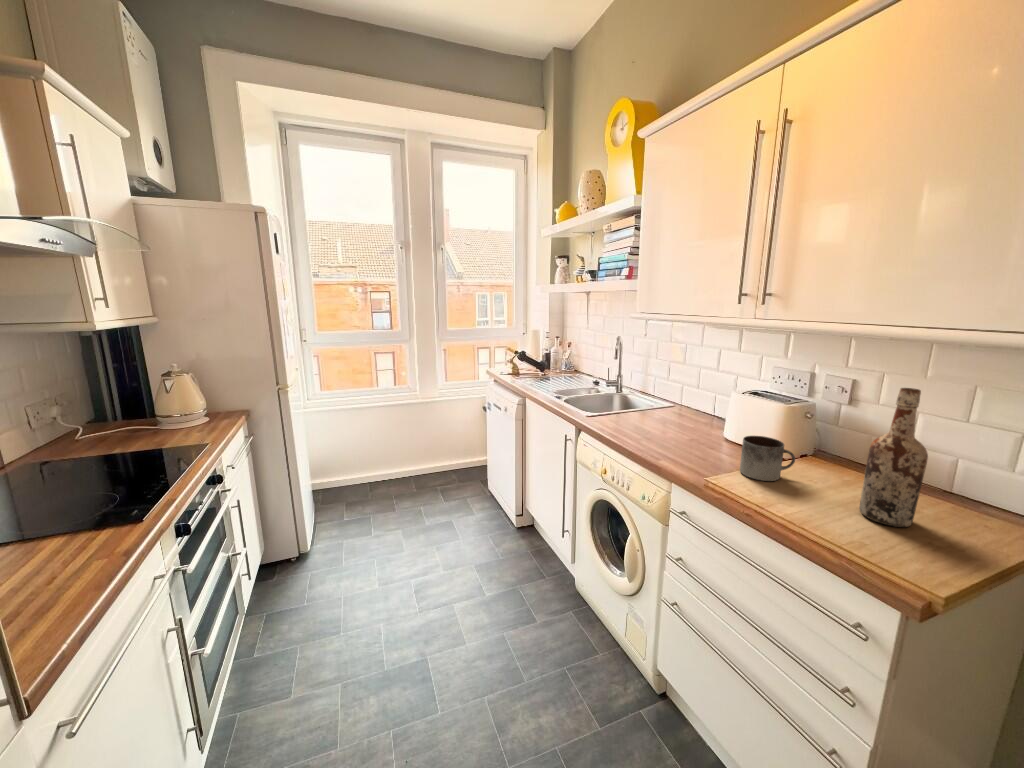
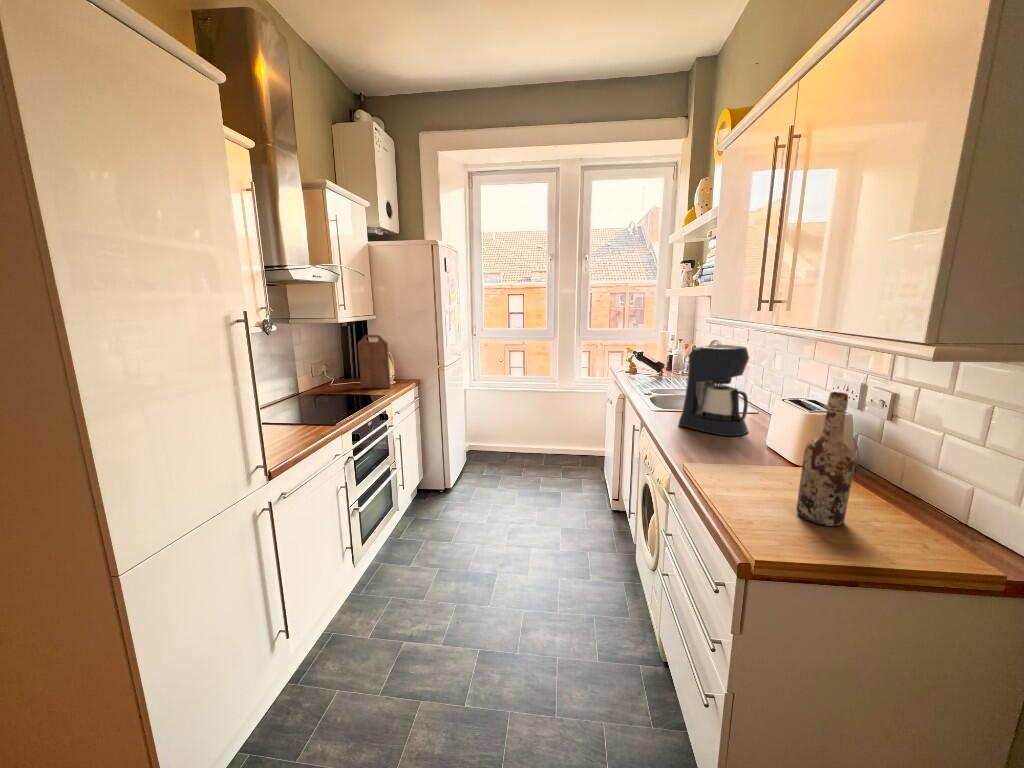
coffee maker: none [630,341,699,436] -> present [678,345,749,436]
cutting board: none [131,348,206,435] -> present [358,335,391,388]
mug: present [740,436,795,481] -> none [730,434,783,477]

